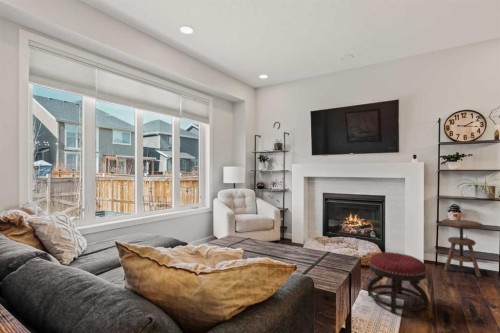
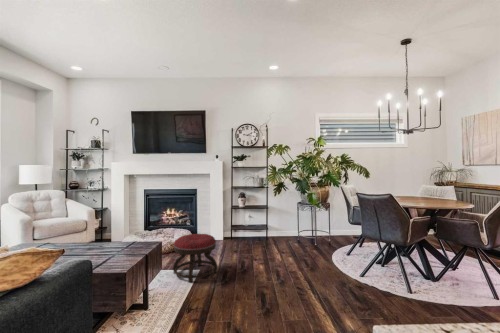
side table: present [441,219,483,277] -> none [234,203,258,242]

